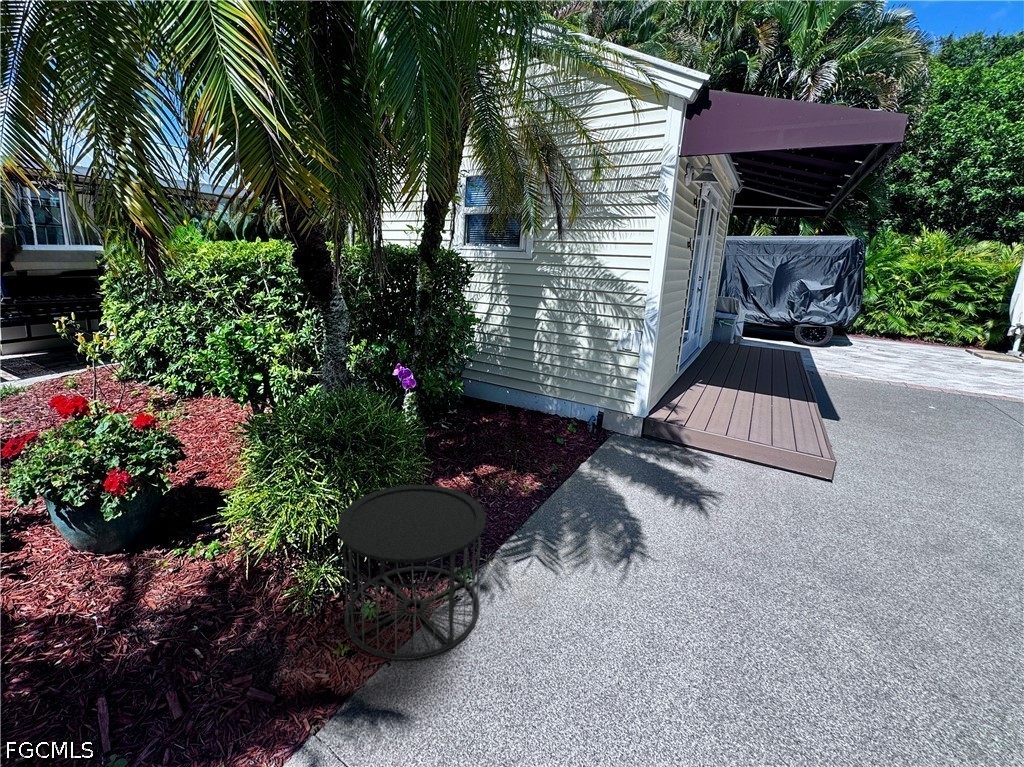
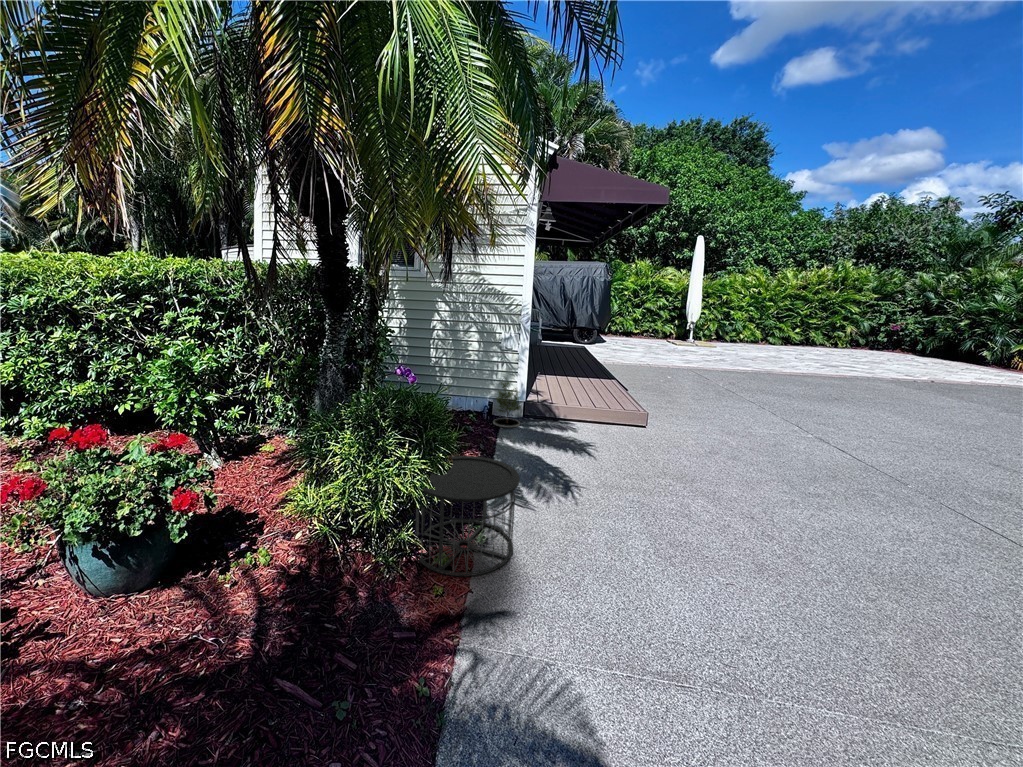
potted tree: none [595,383,637,451] -> present [493,381,521,428]

